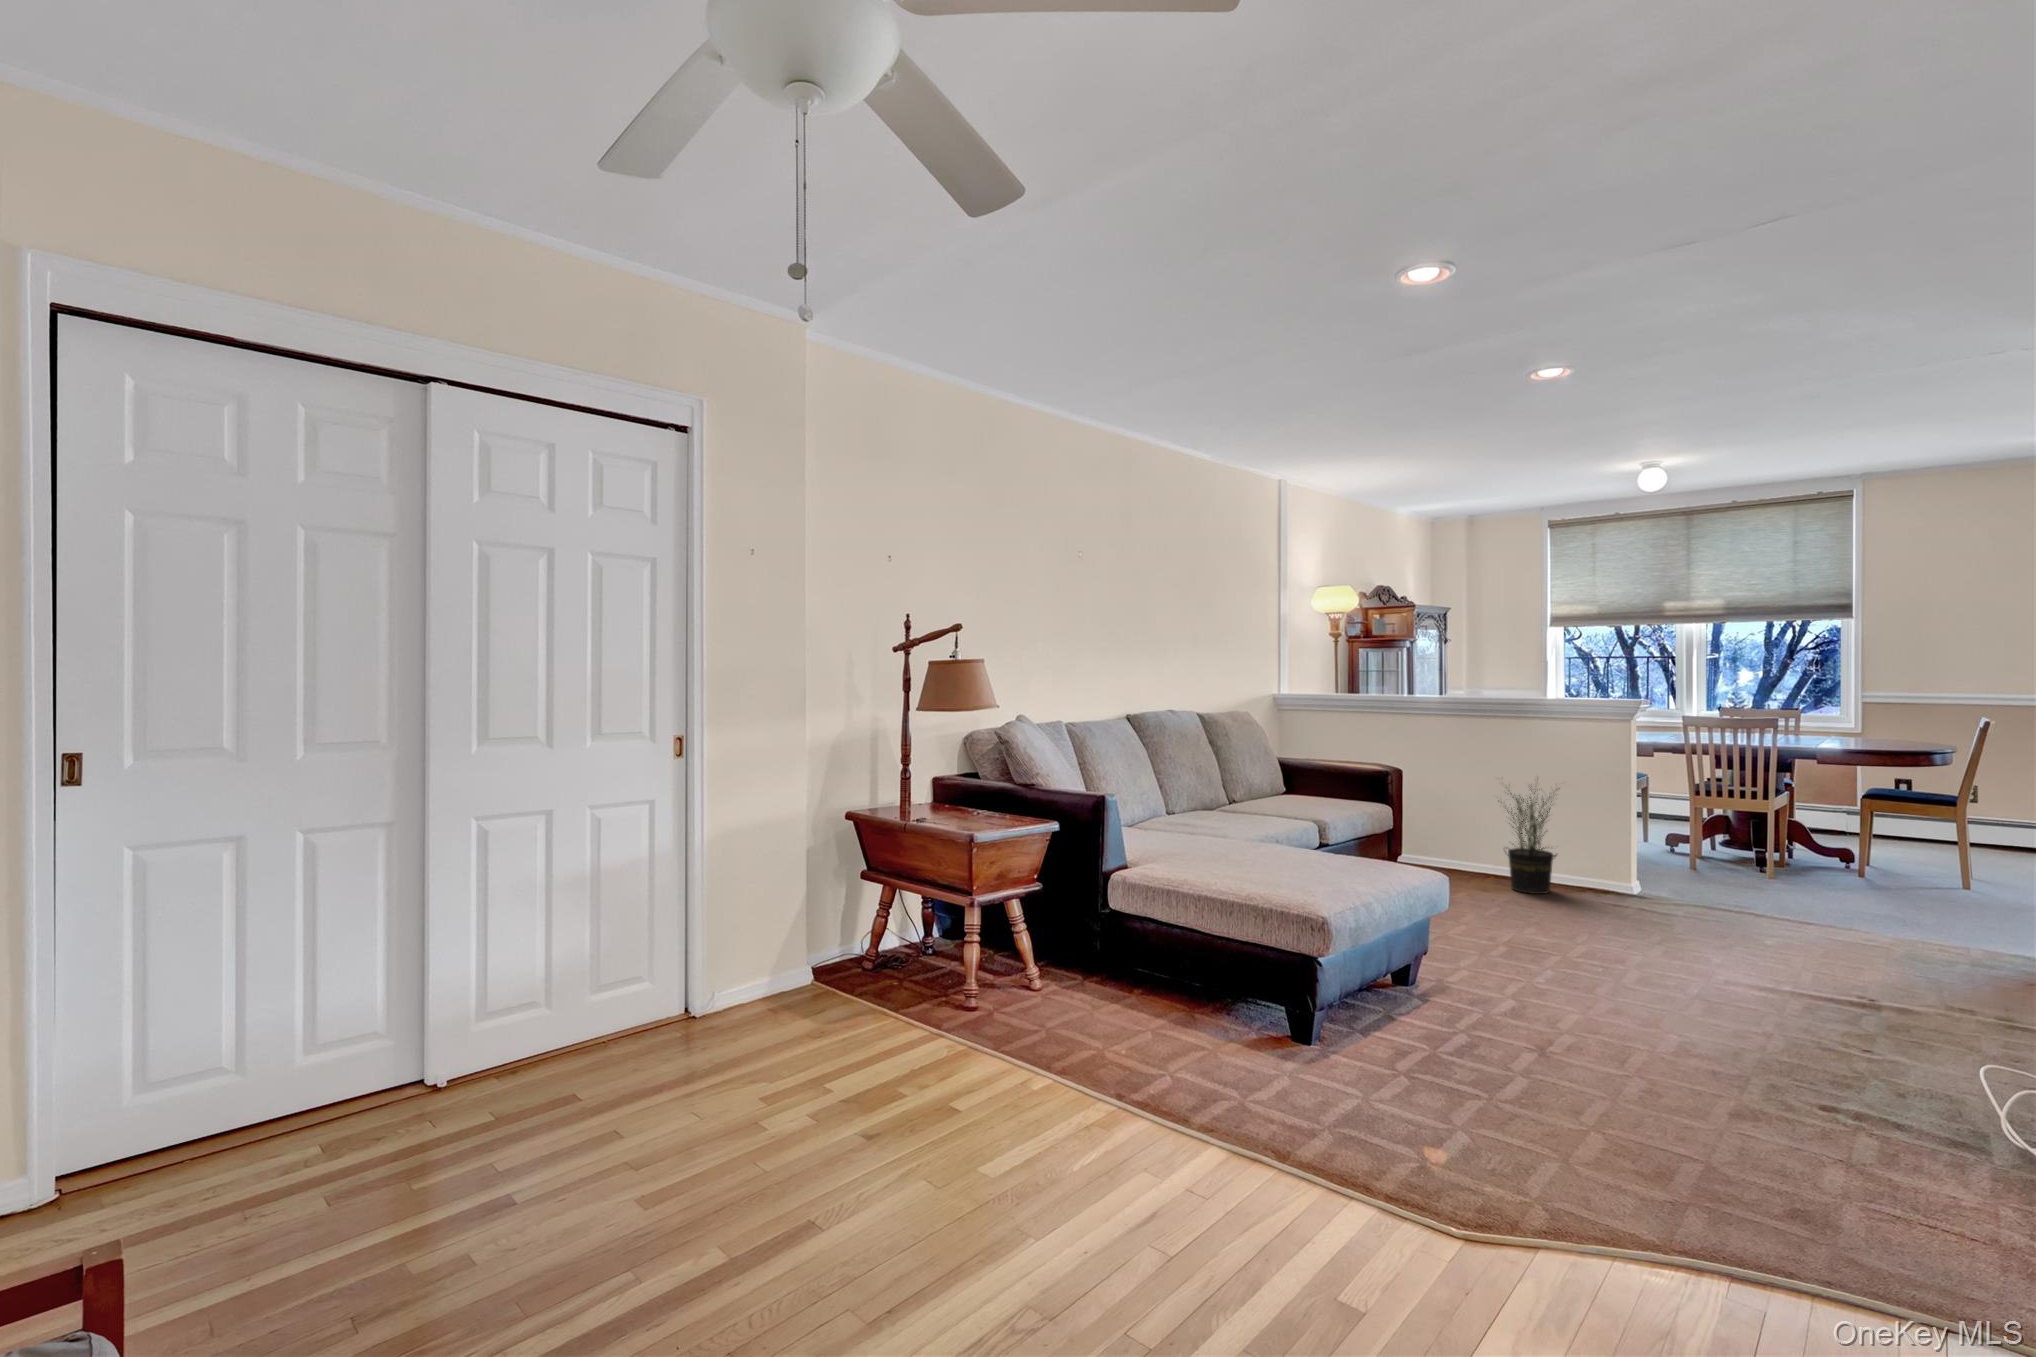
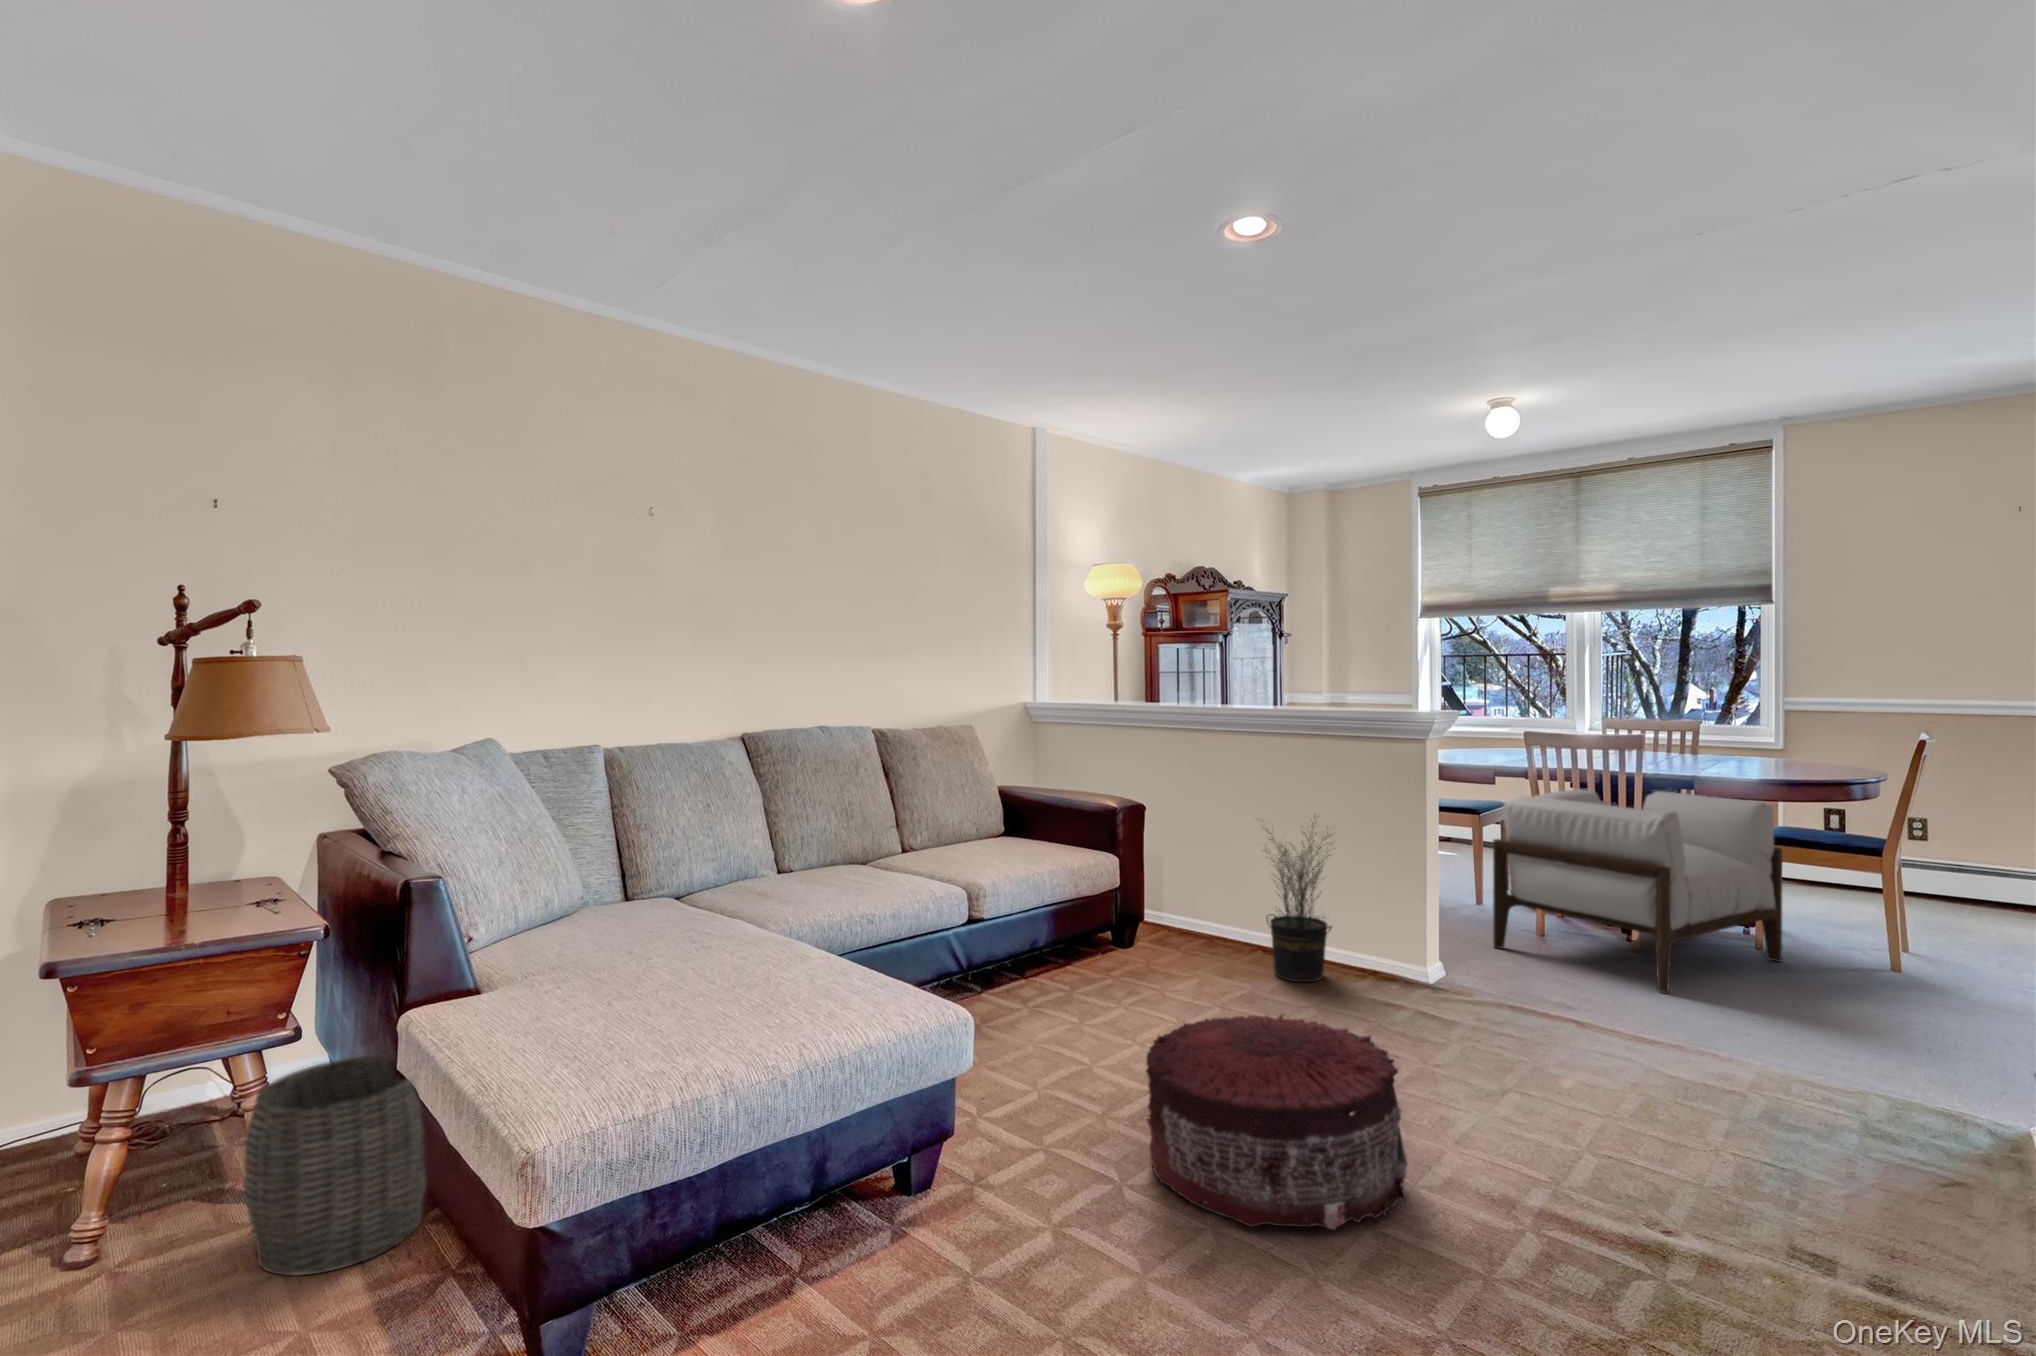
armchair: none [1661,759,1884,901] -> present [1493,789,1782,993]
pouf: none [1512,892,1702,1004] -> present [1146,1015,1407,1230]
woven basket: none [1030,904,1120,1017] -> present [245,1055,427,1276]

